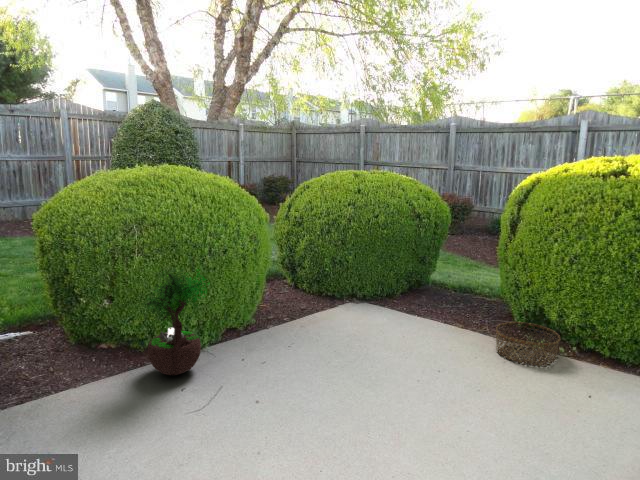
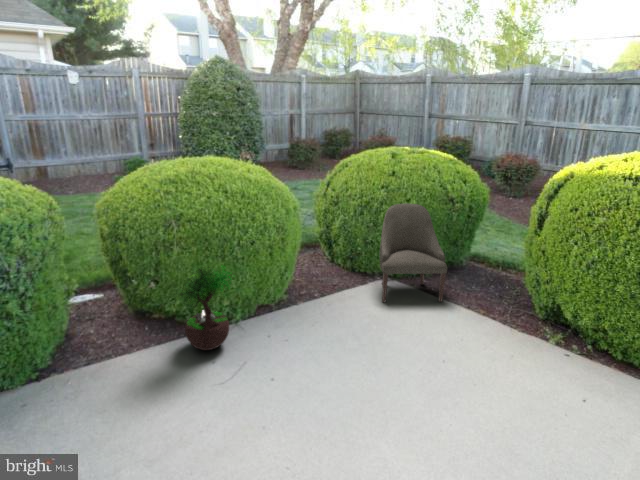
chair: none [352,220,423,321] -> present [380,203,447,302]
basket: present [496,322,560,366] -> none [505,318,569,365]

